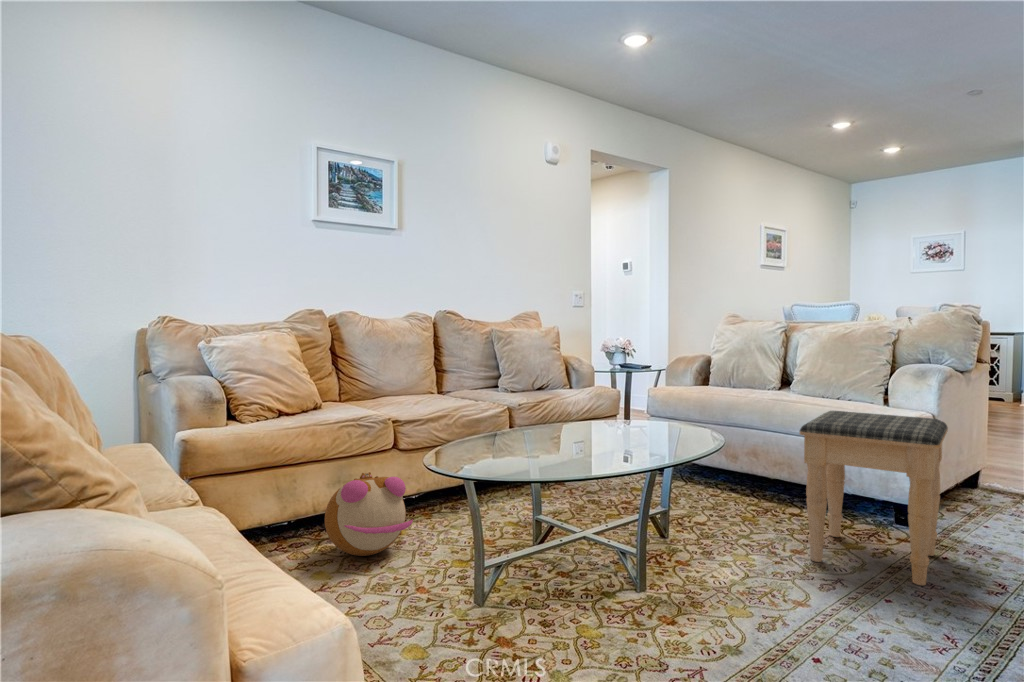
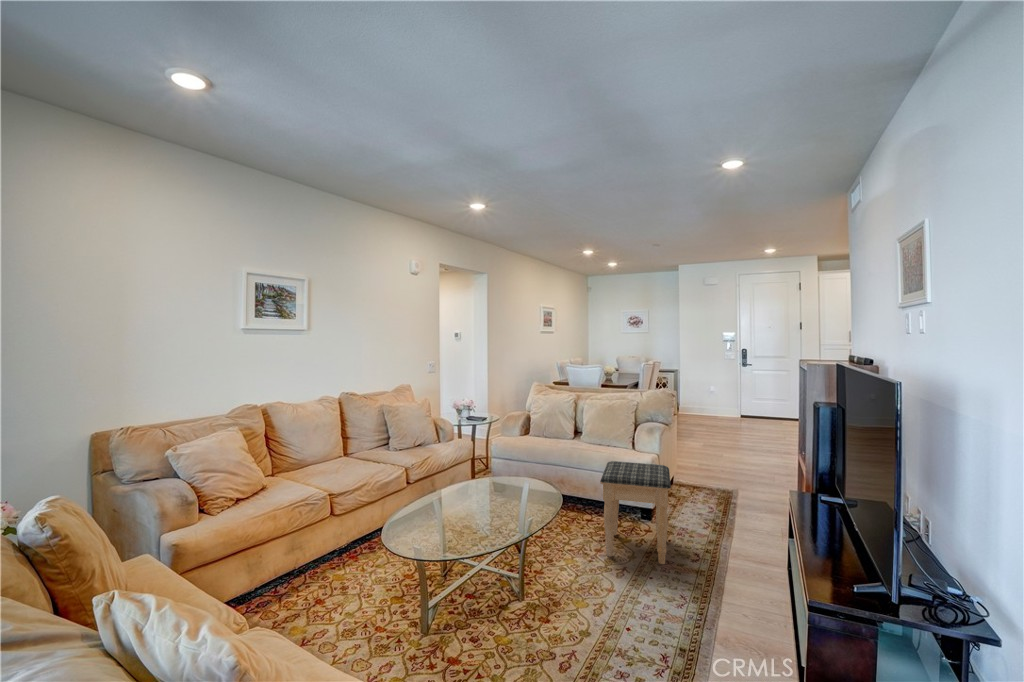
plush toy: present [325,472,413,556] -> none [290,543,360,609]

